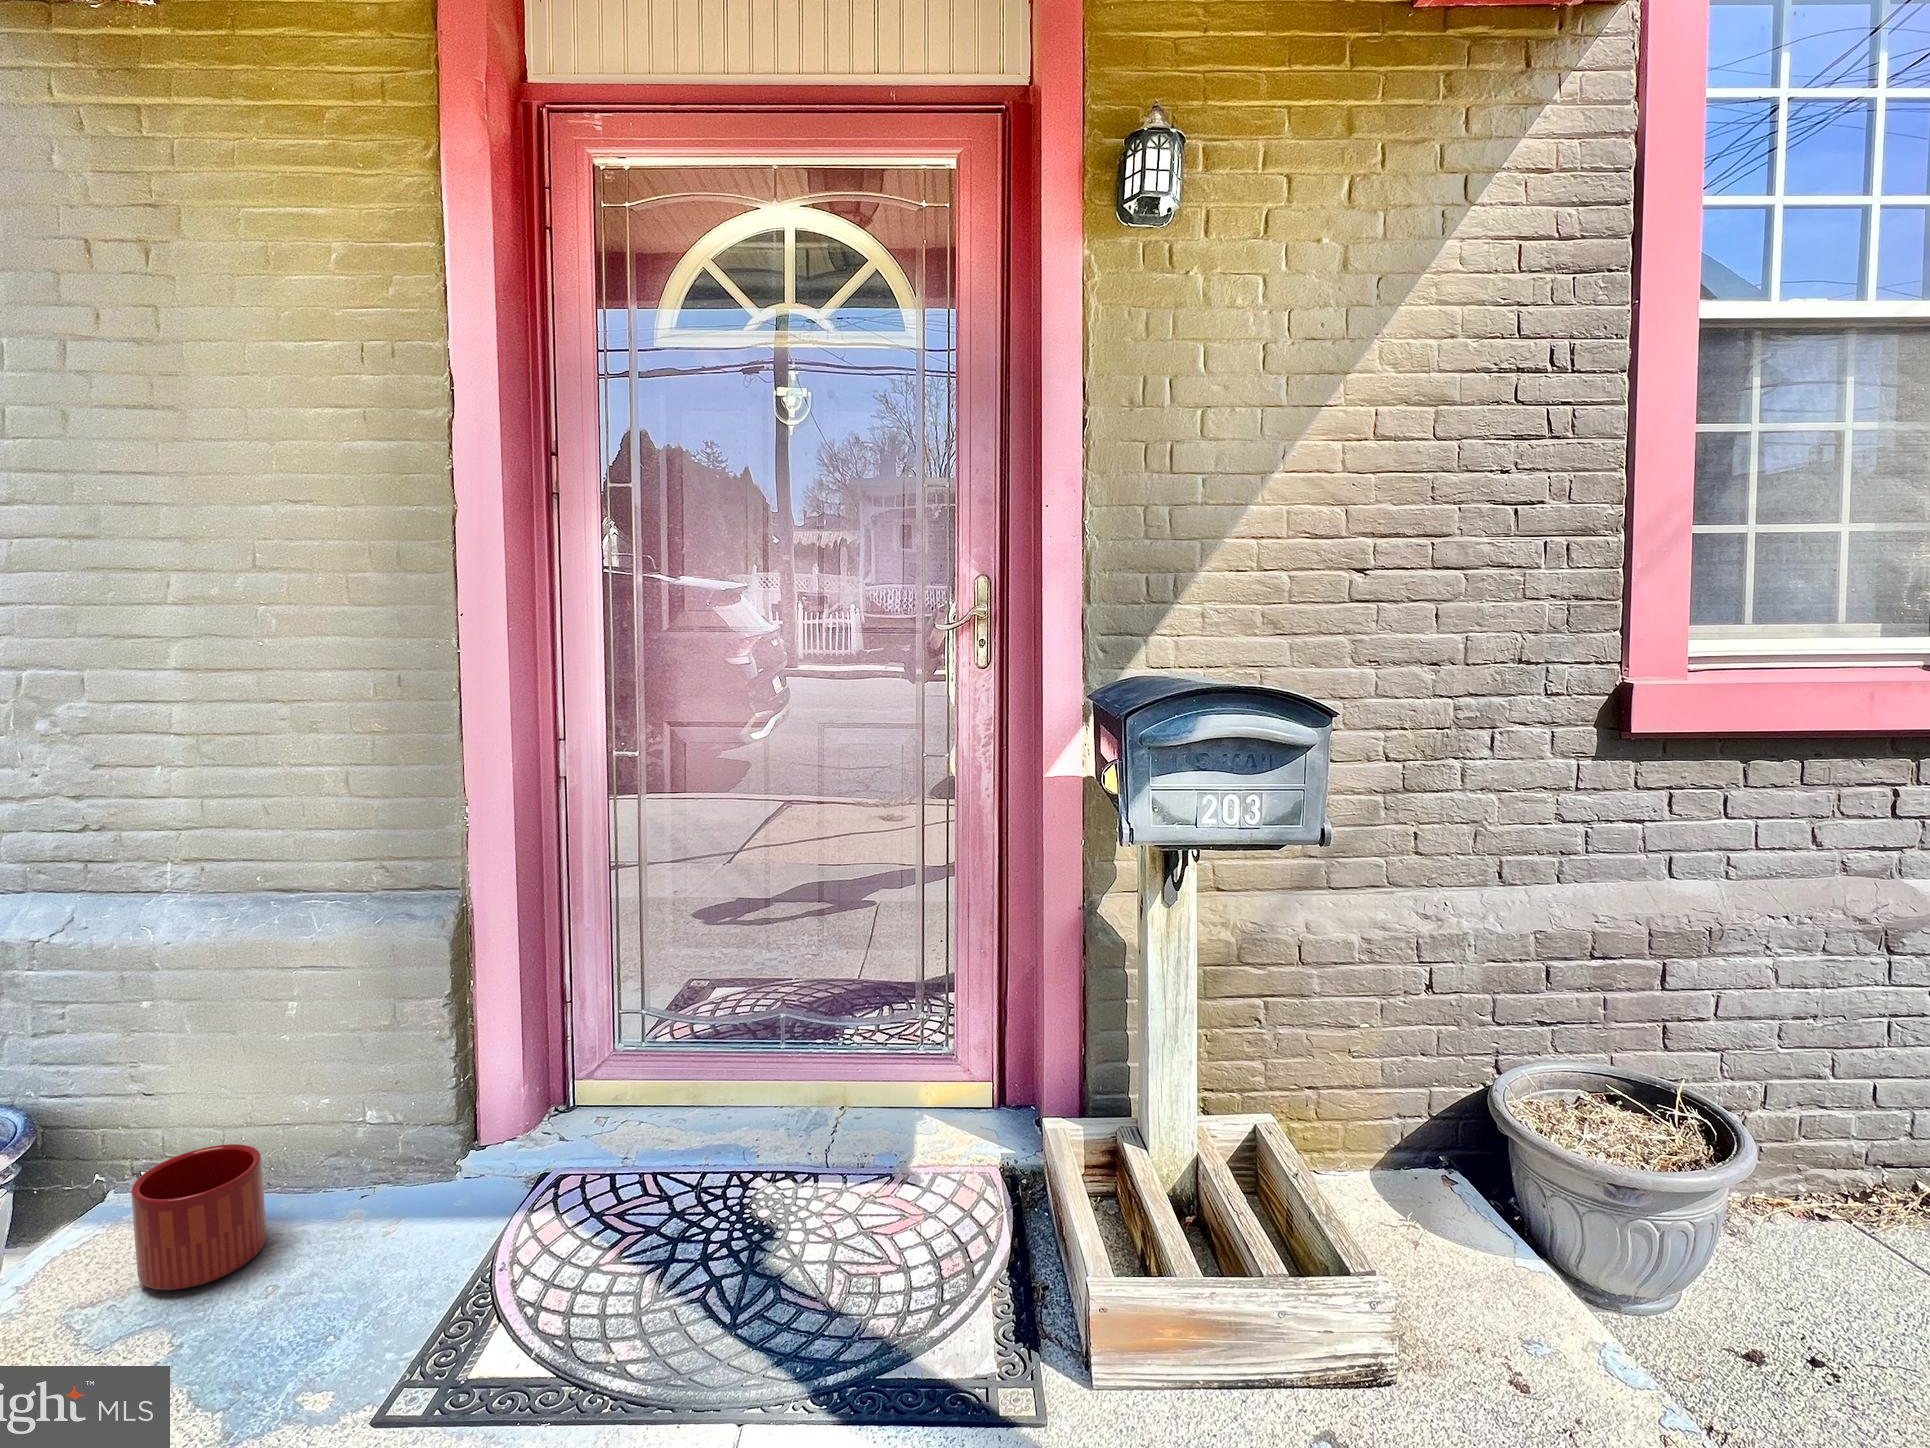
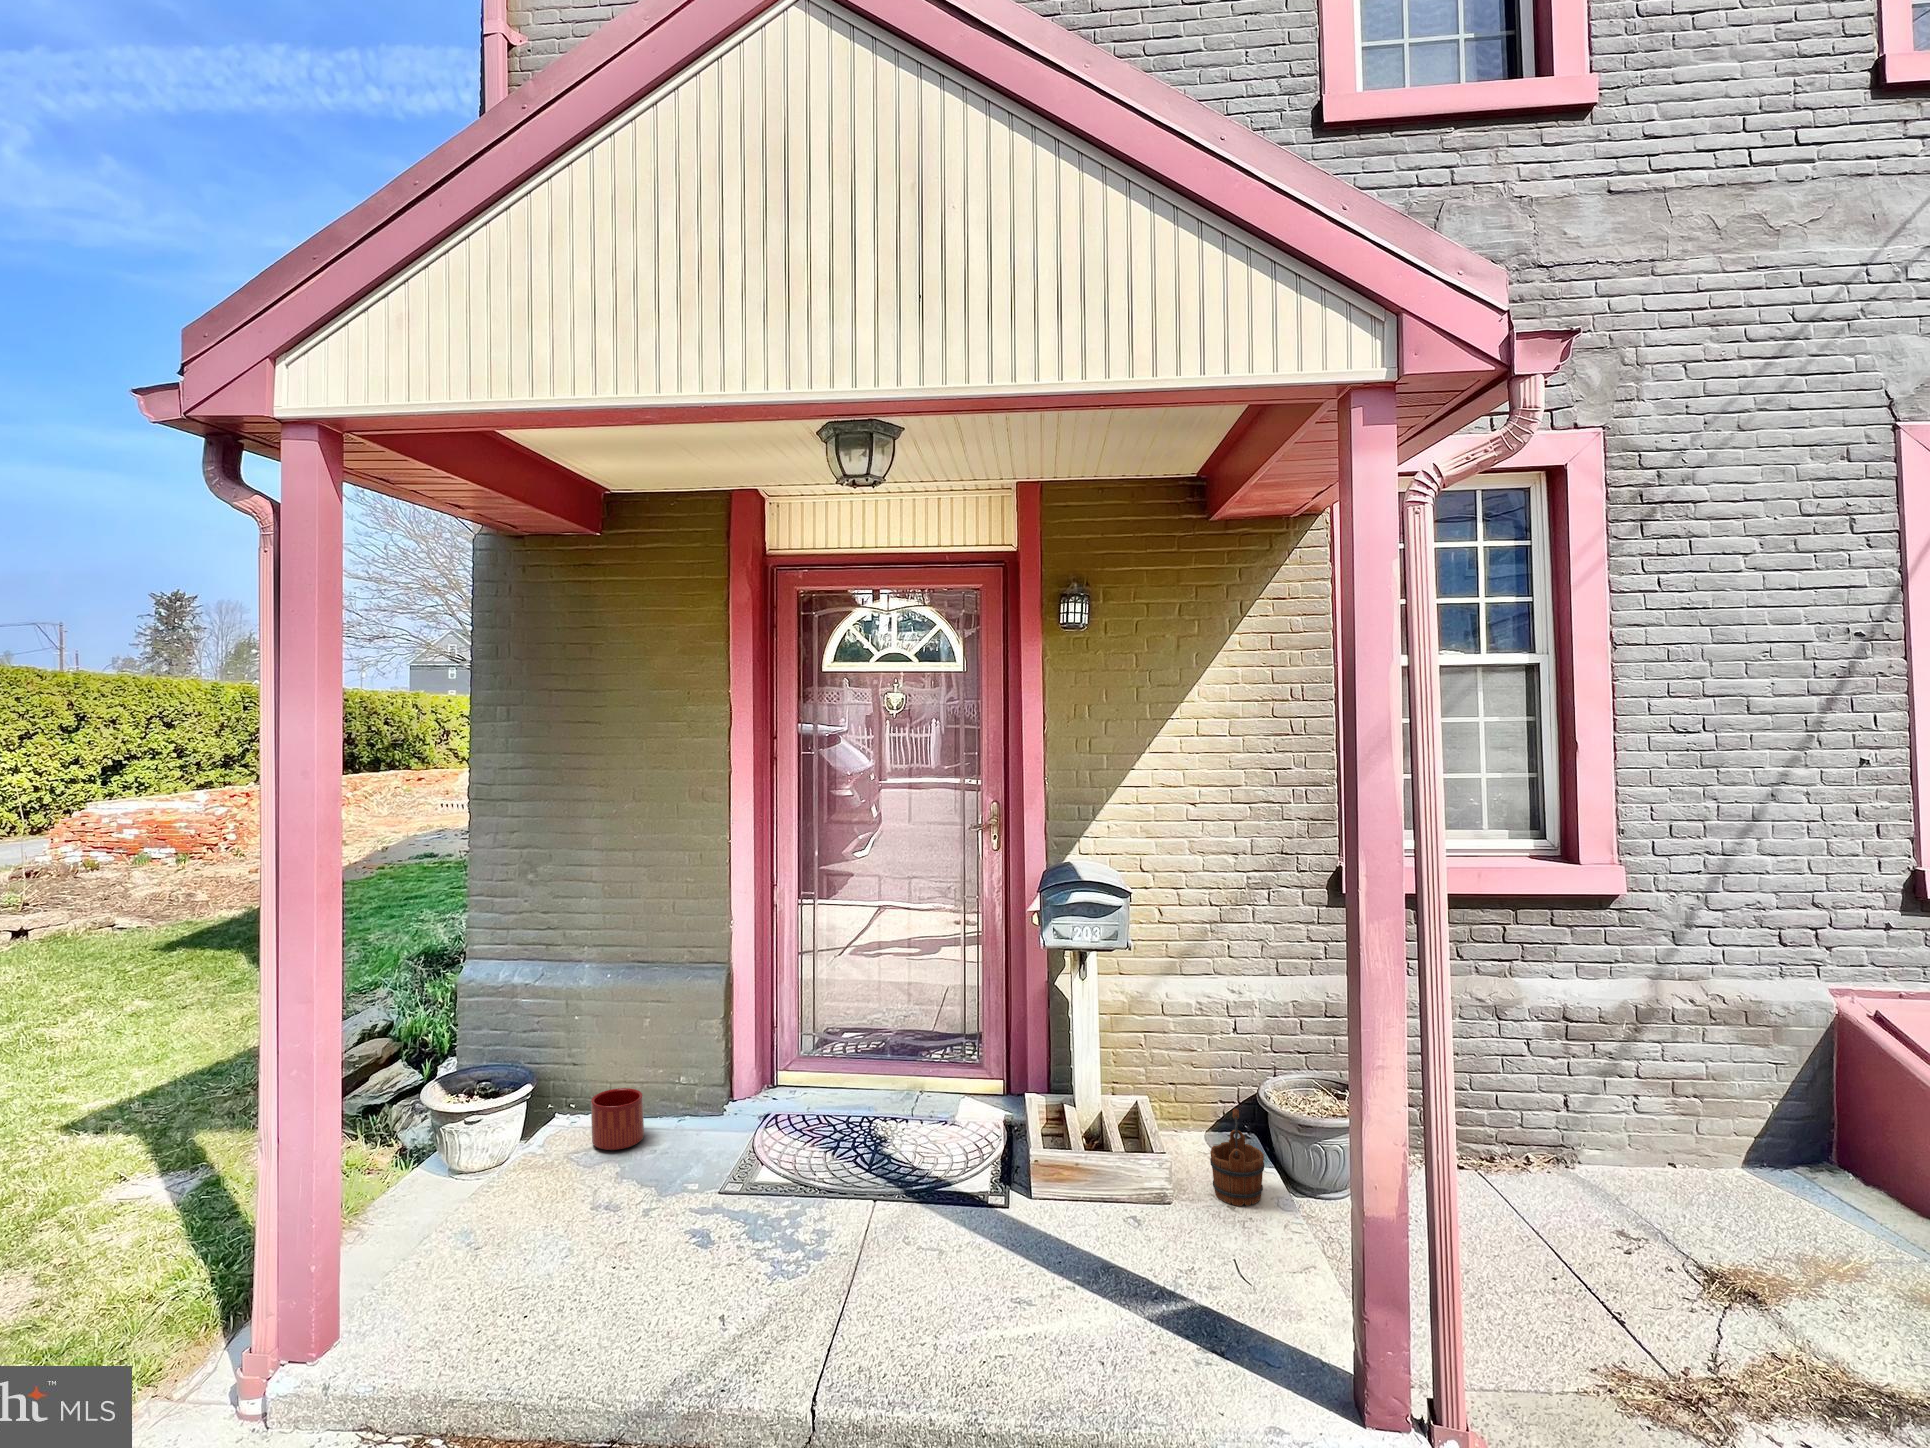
wooden bucket: none [1454,1165,1579,1376] -> present [1210,1109,1264,1206]

